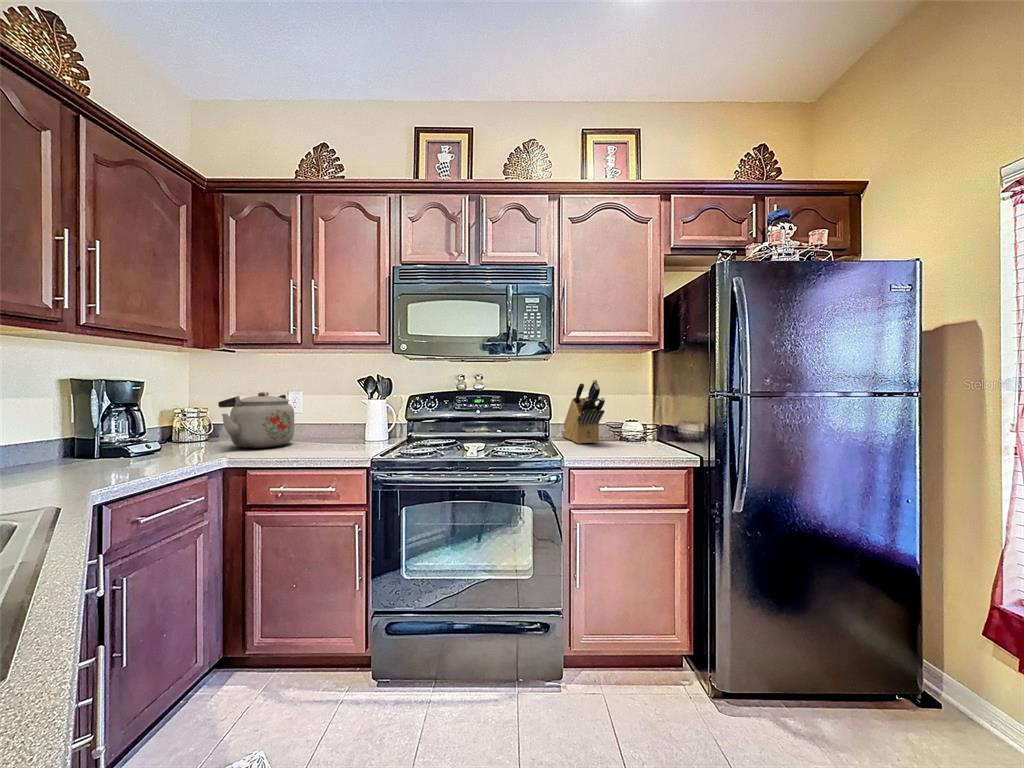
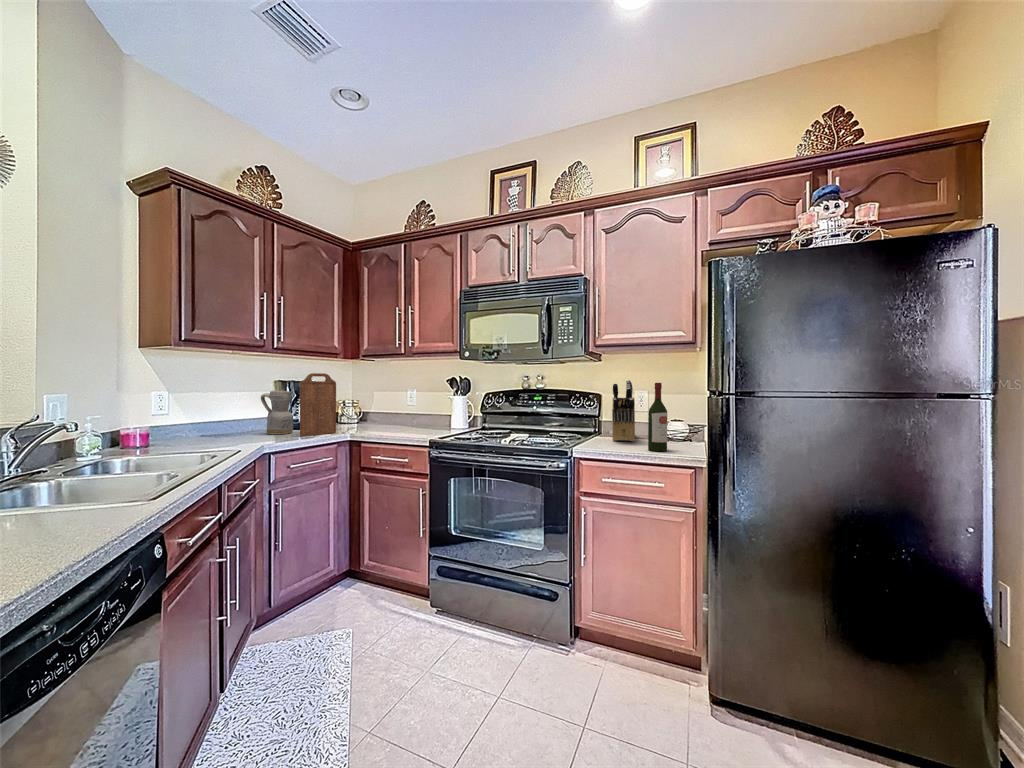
cutting board: none [136,368,198,469] -> present [300,373,336,436]
wine bottle: none [630,382,650,453] -> present [648,383,667,451]
kettle: present [218,392,294,448] -> none [353,389,402,429]
ceramic pitcher: none [41,396,111,470] -> present [261,391,293,434]

